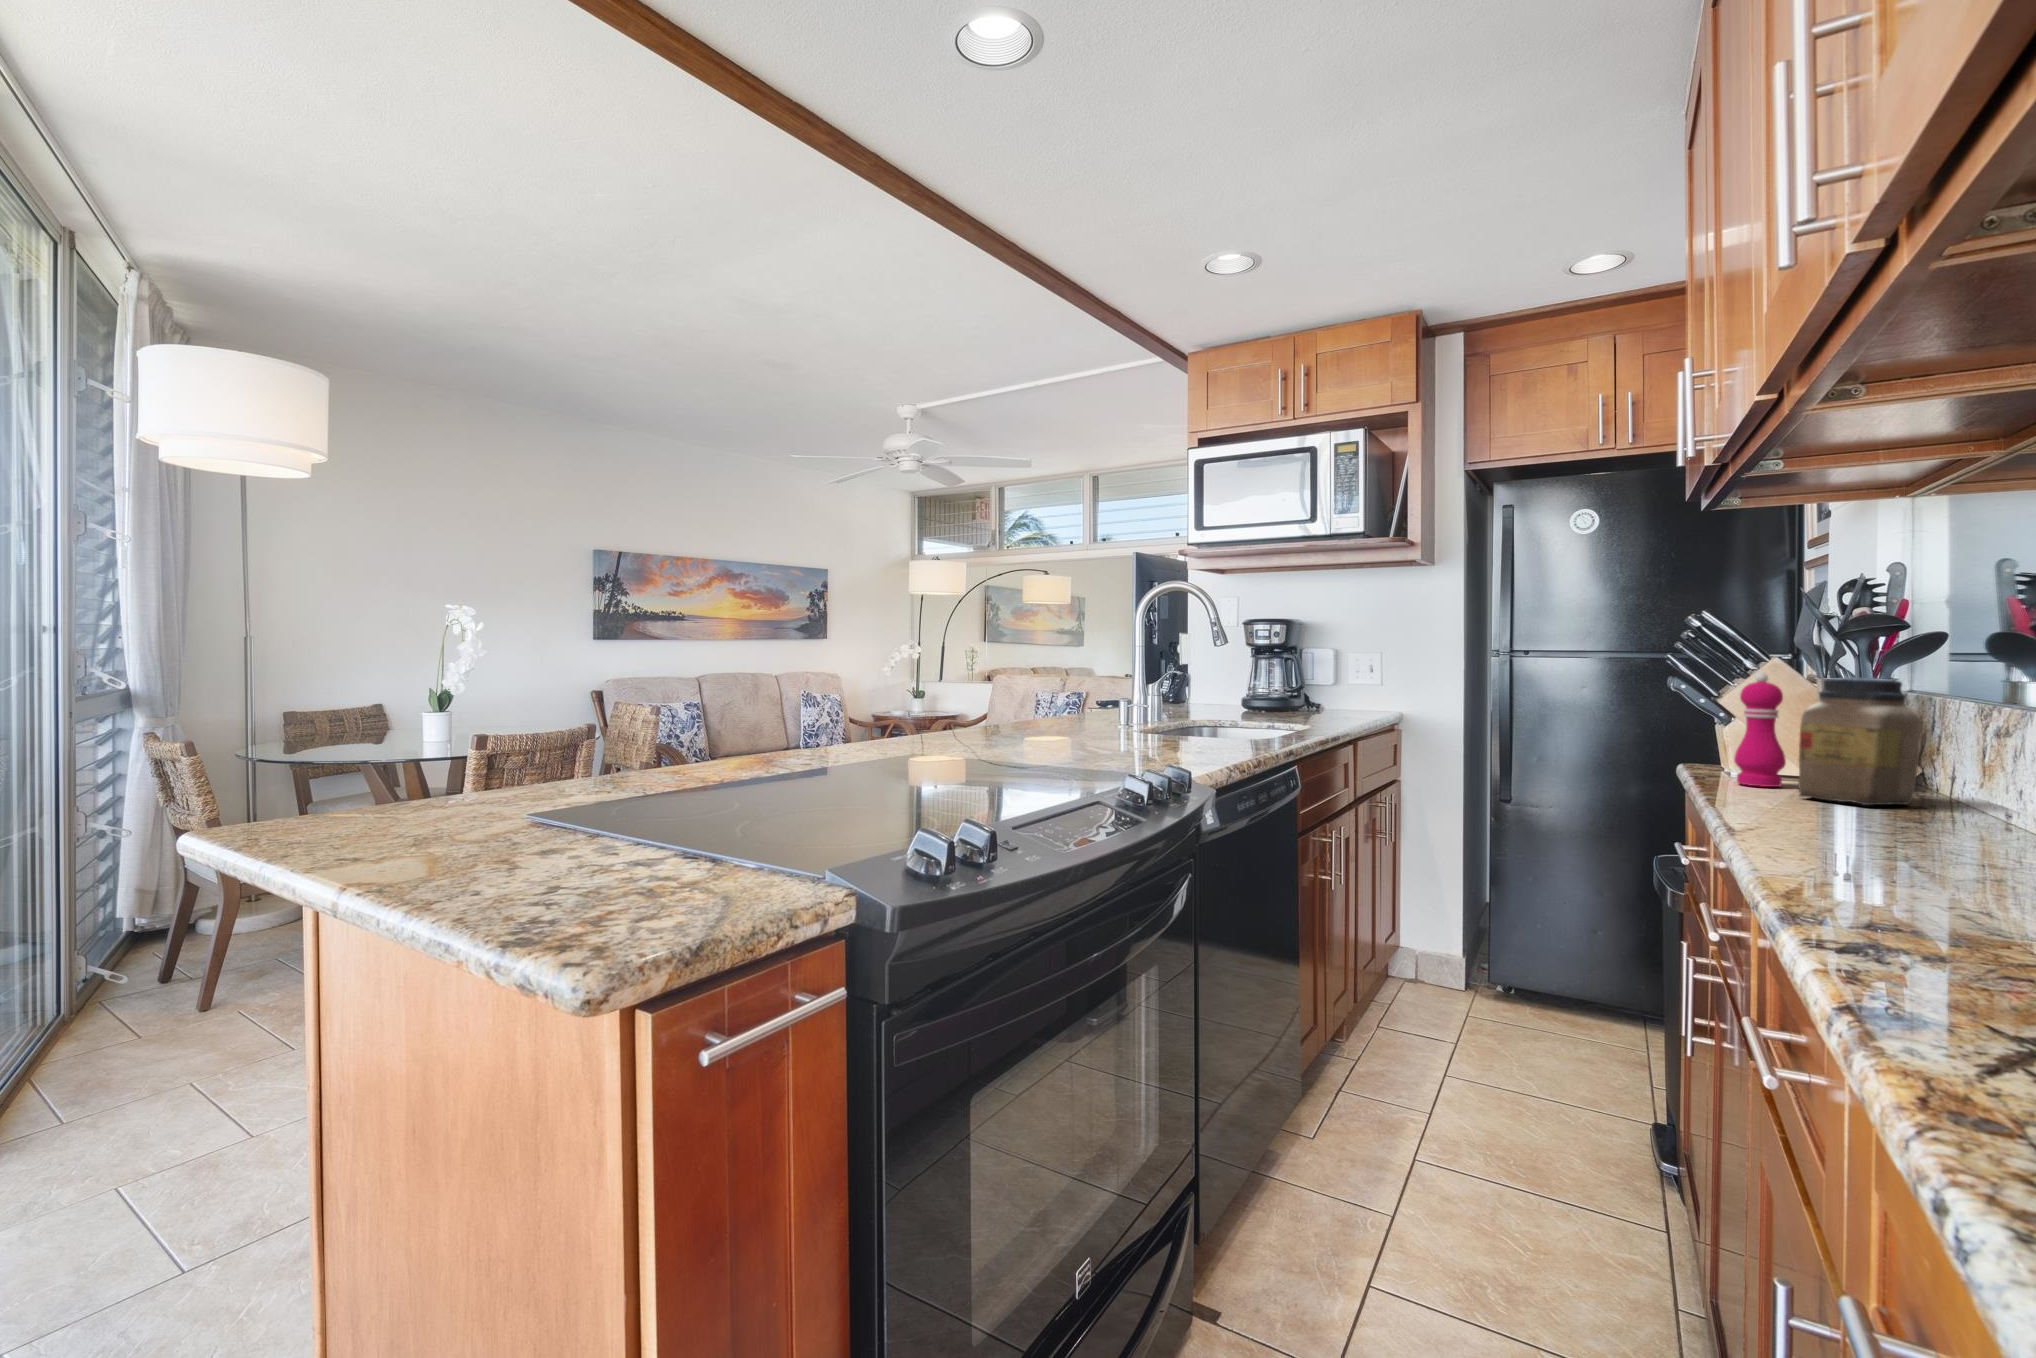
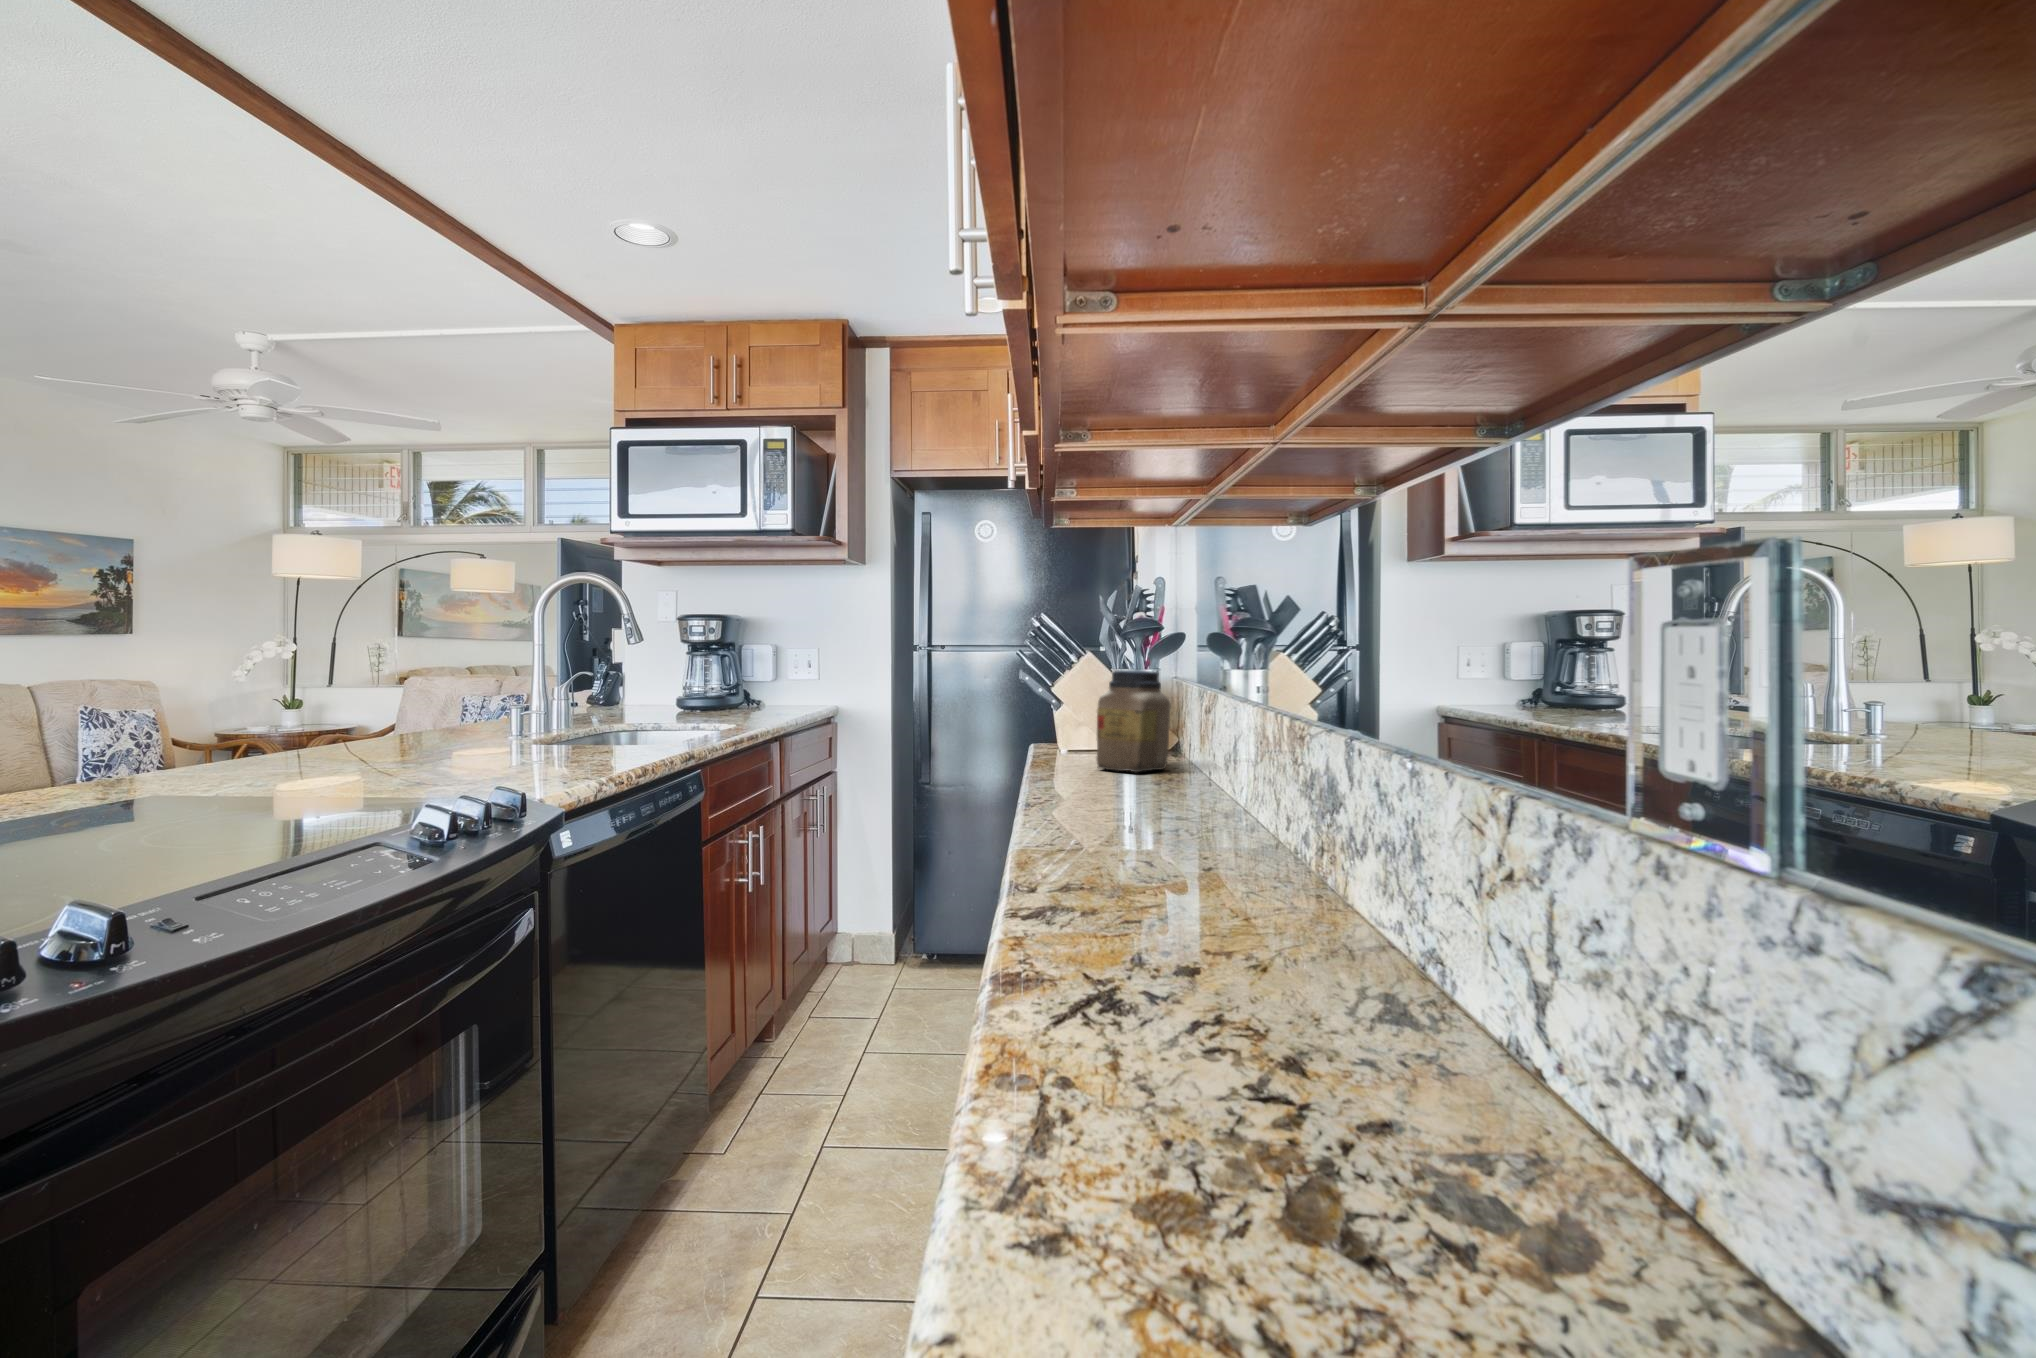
pepper mill: present [1734,673,1786,787] -> none [1061,667,1095,762]

